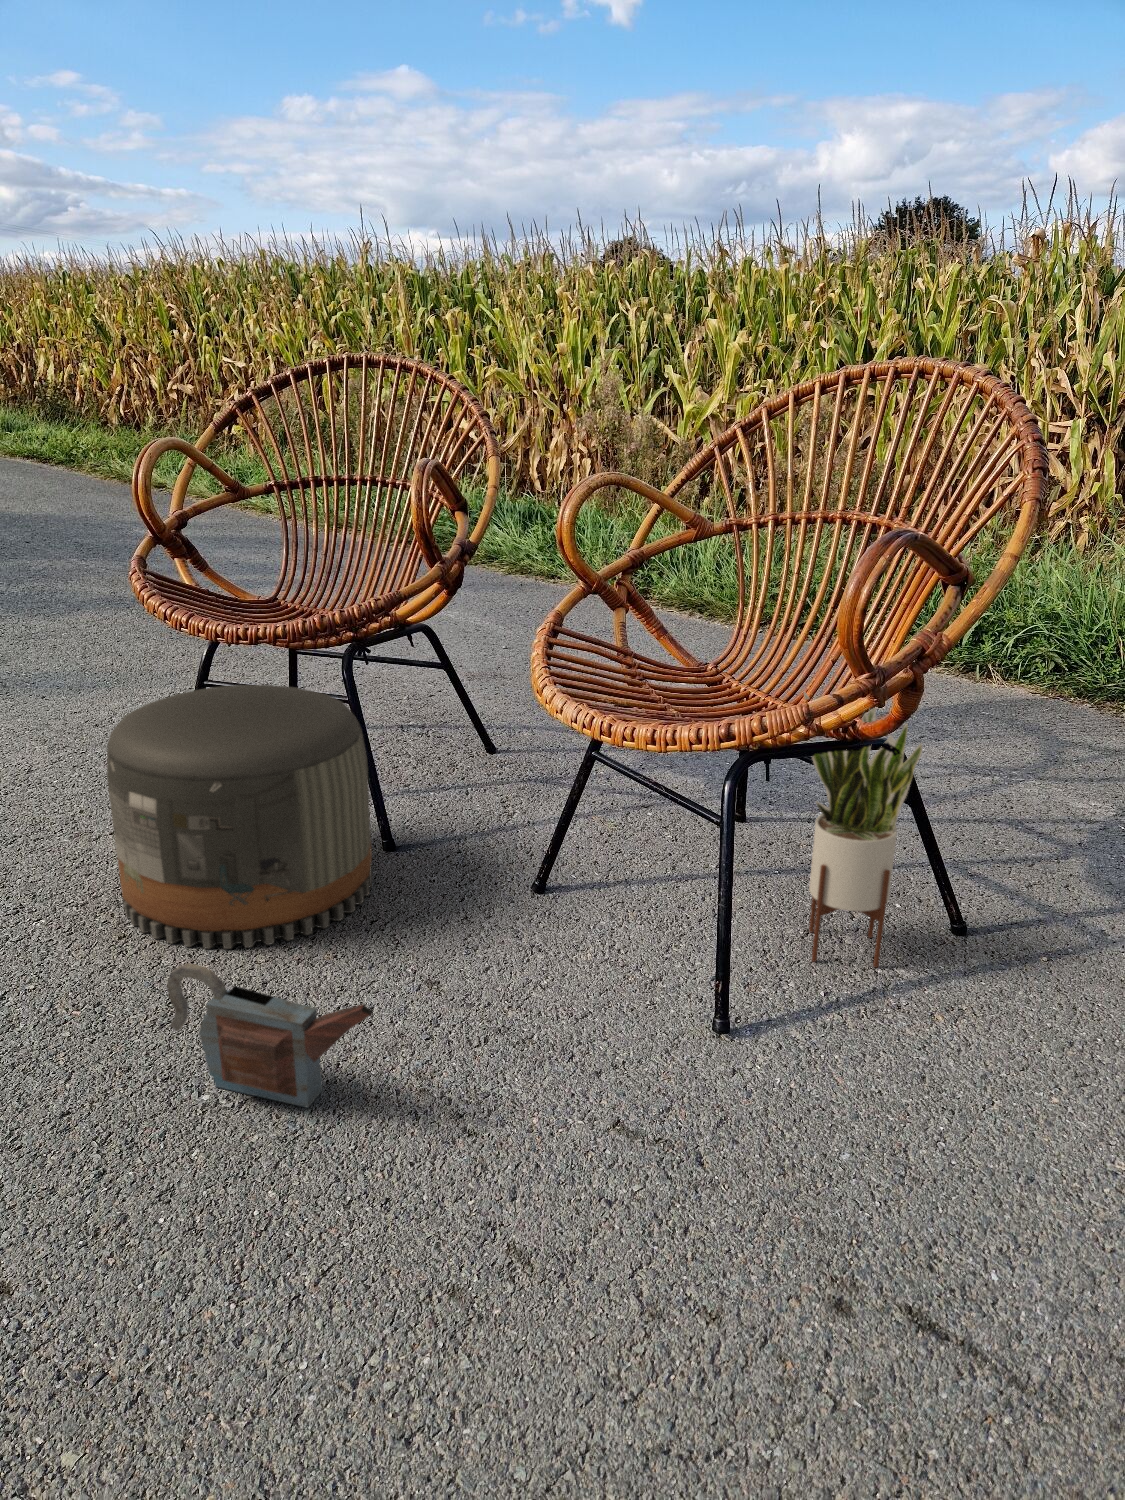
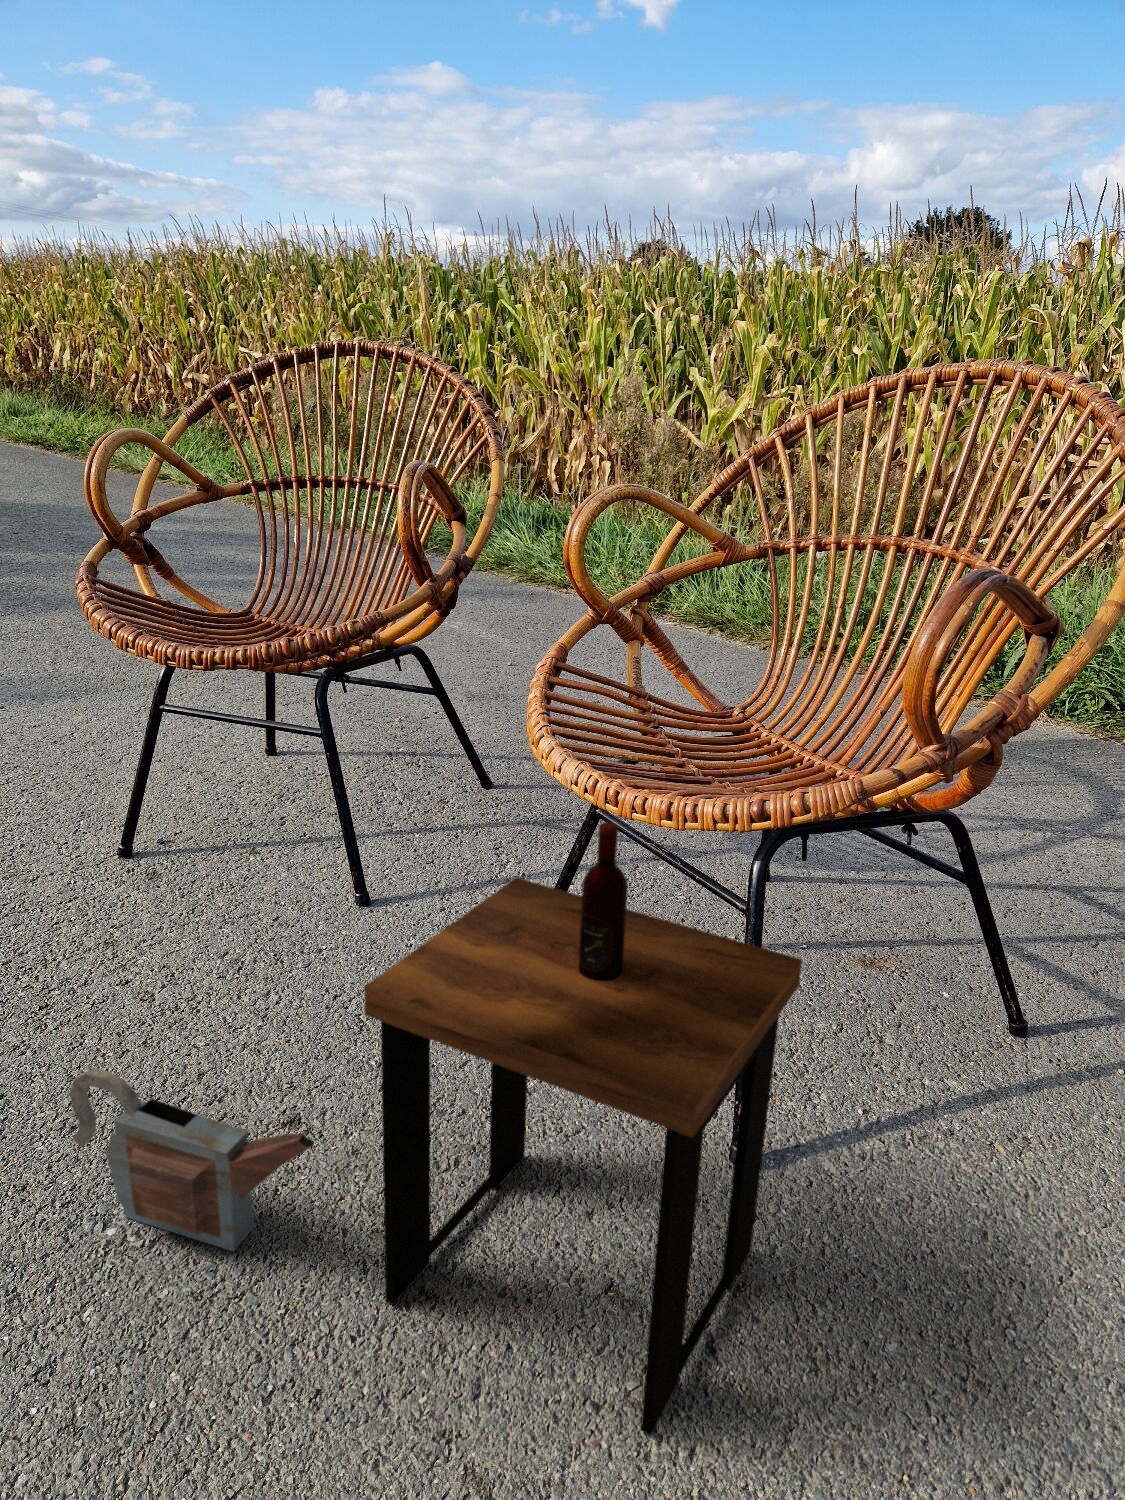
pouf: present [107,685,372,949] -> none [33,715,341,1028]
potted plant: present [804,692,922,967] -> none [843,751,990,1078]
side table: none [415,737,764,1221] -> present [364,822,802,1435]

